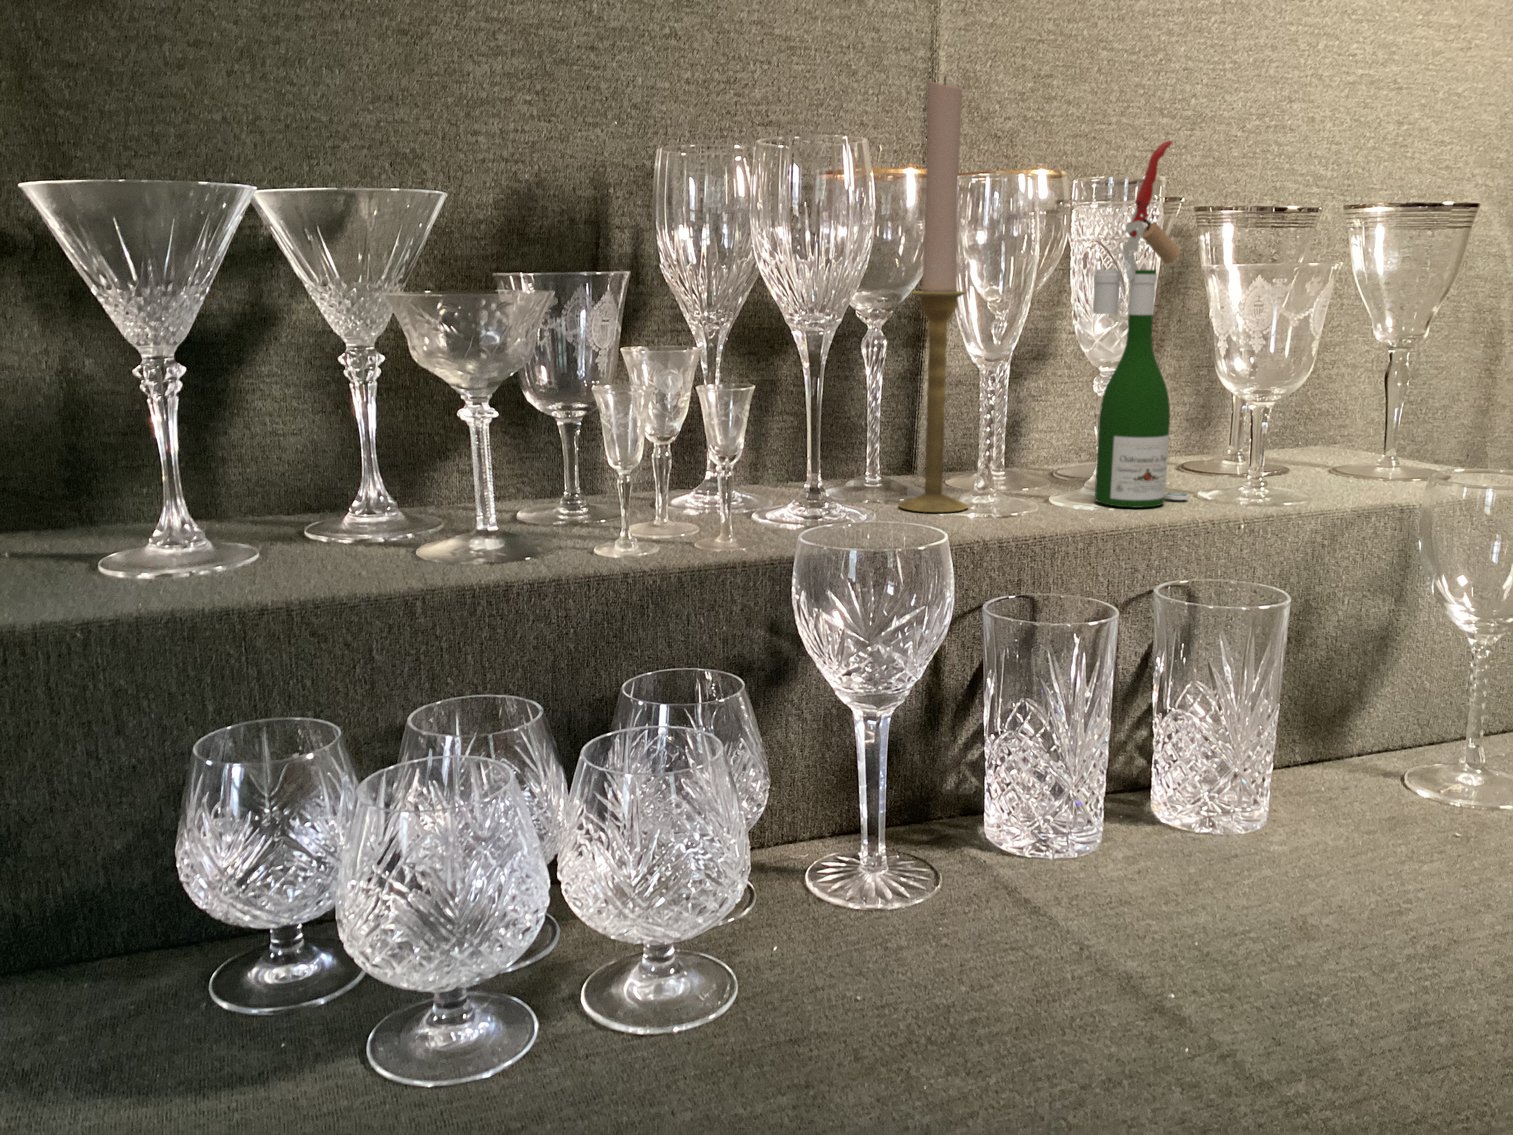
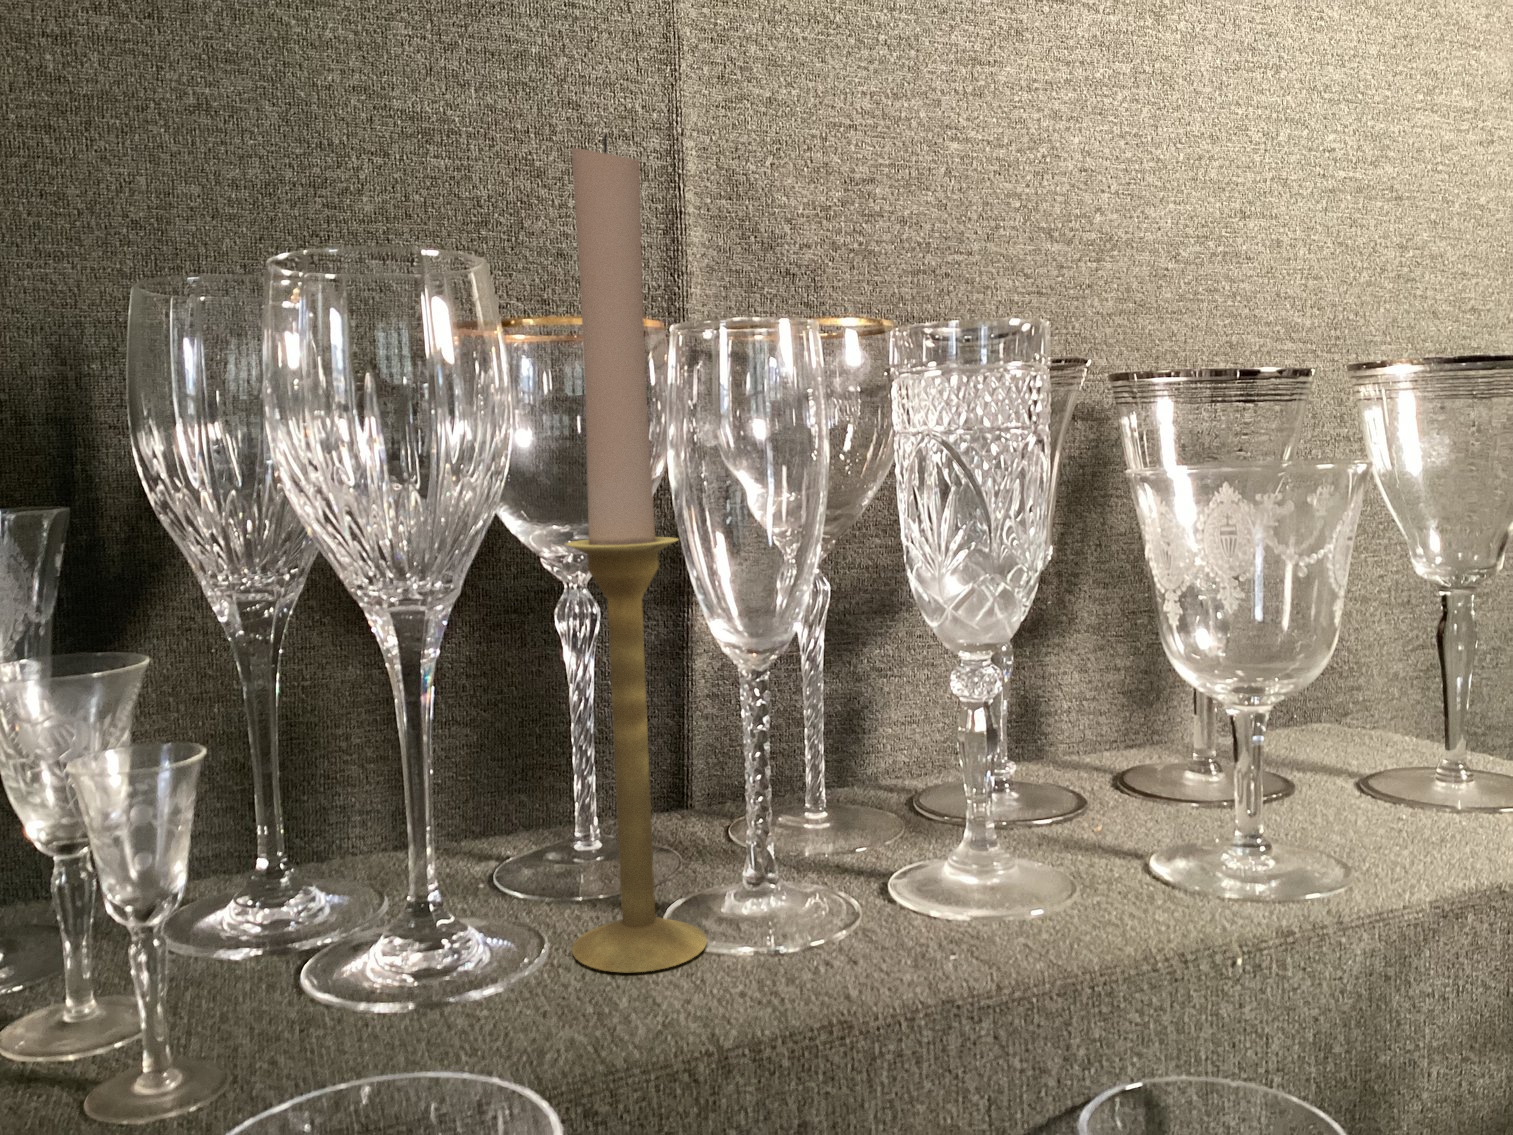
wine bottle: present [1093,141,1189,507] -> none [924,248,1130,941]

